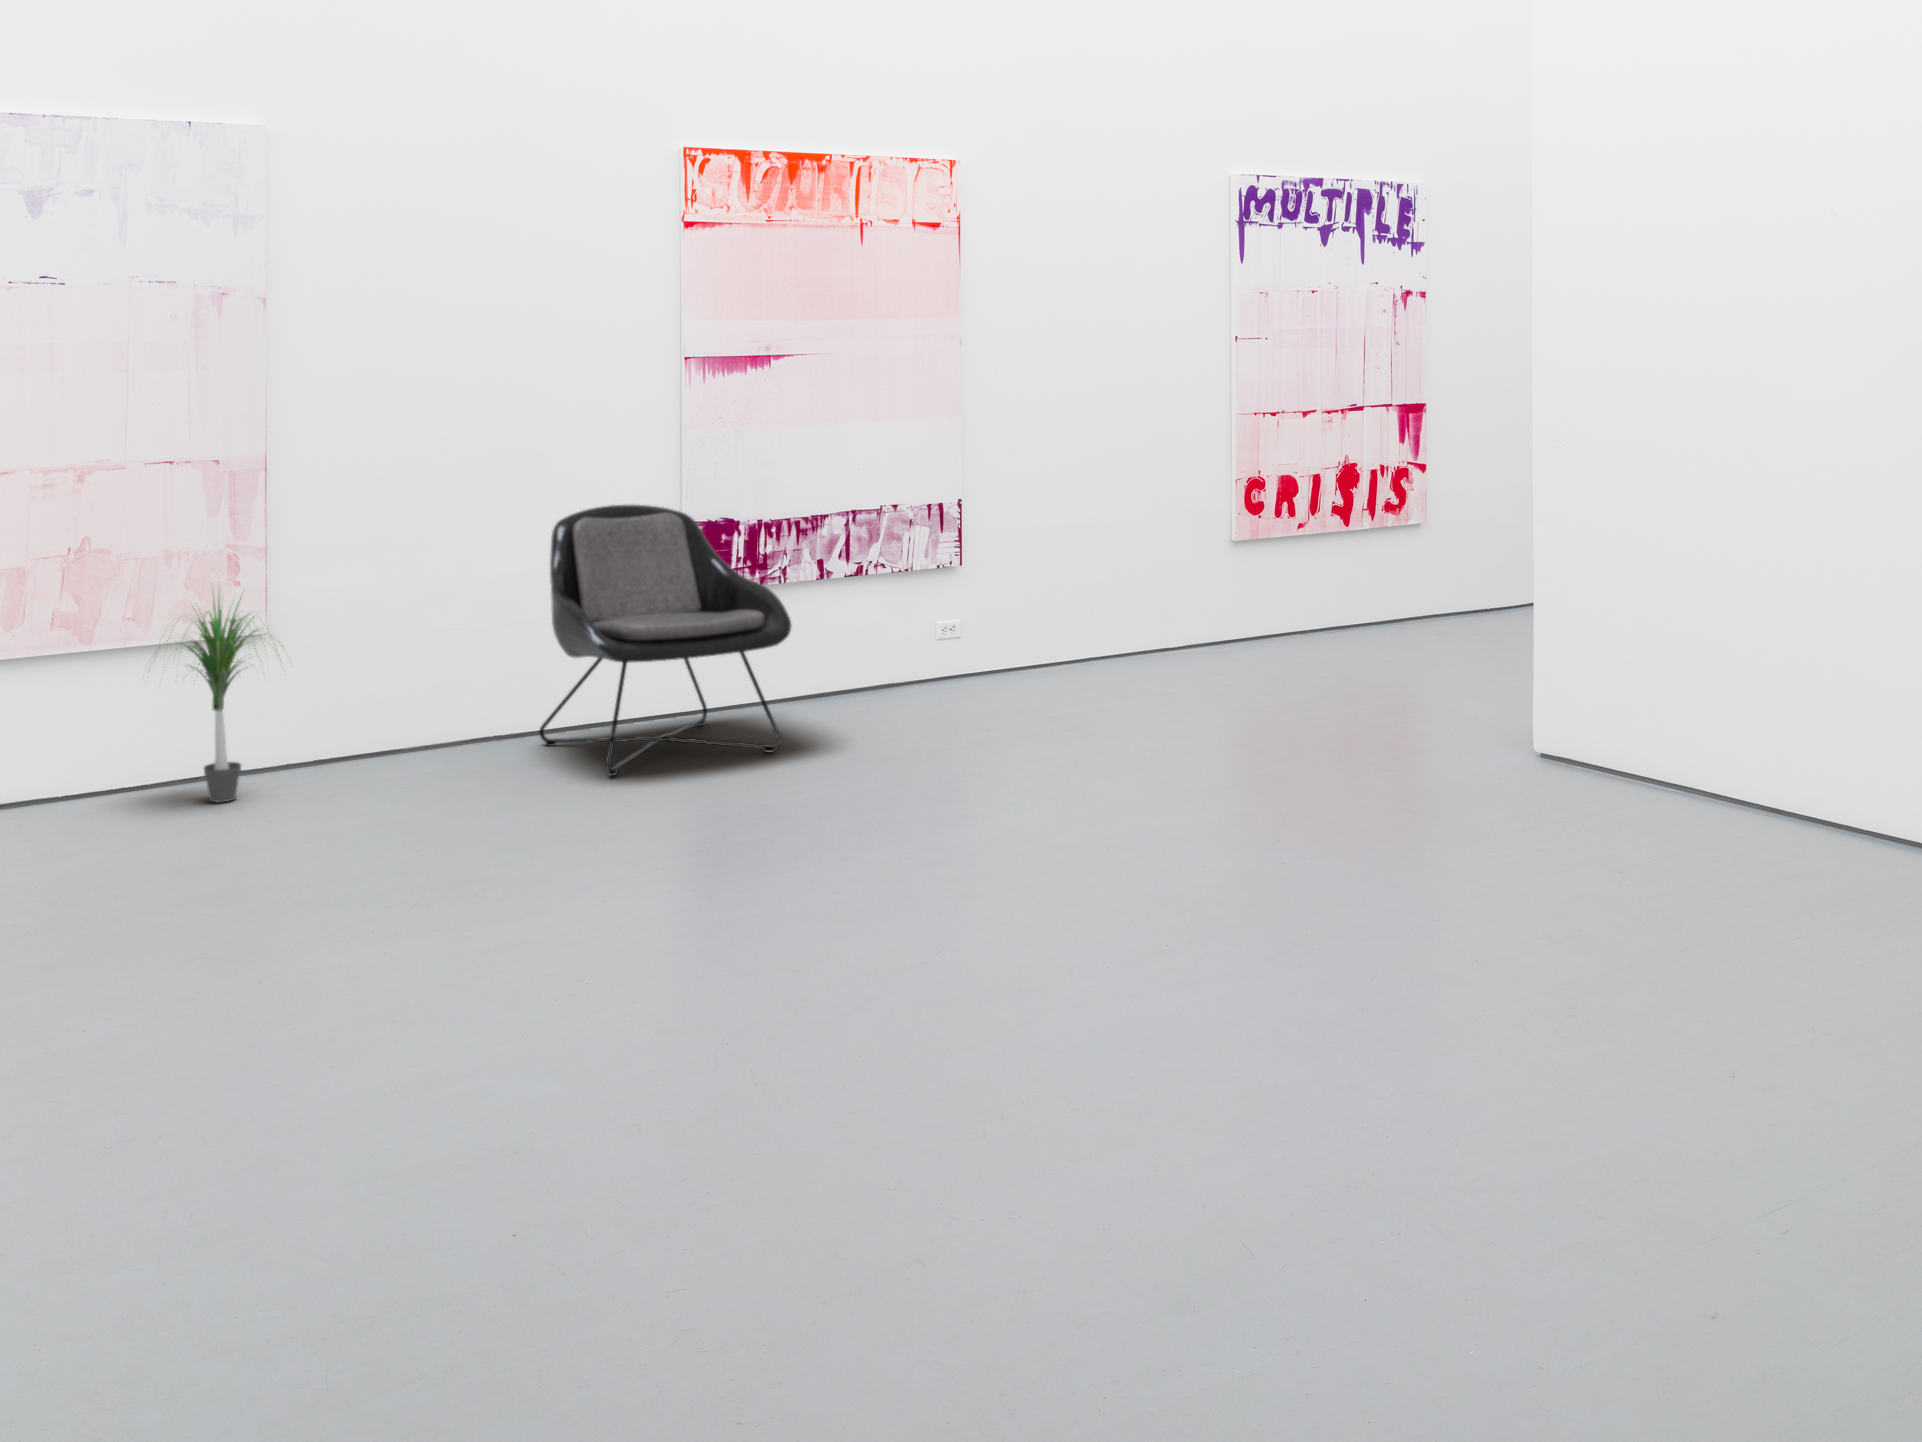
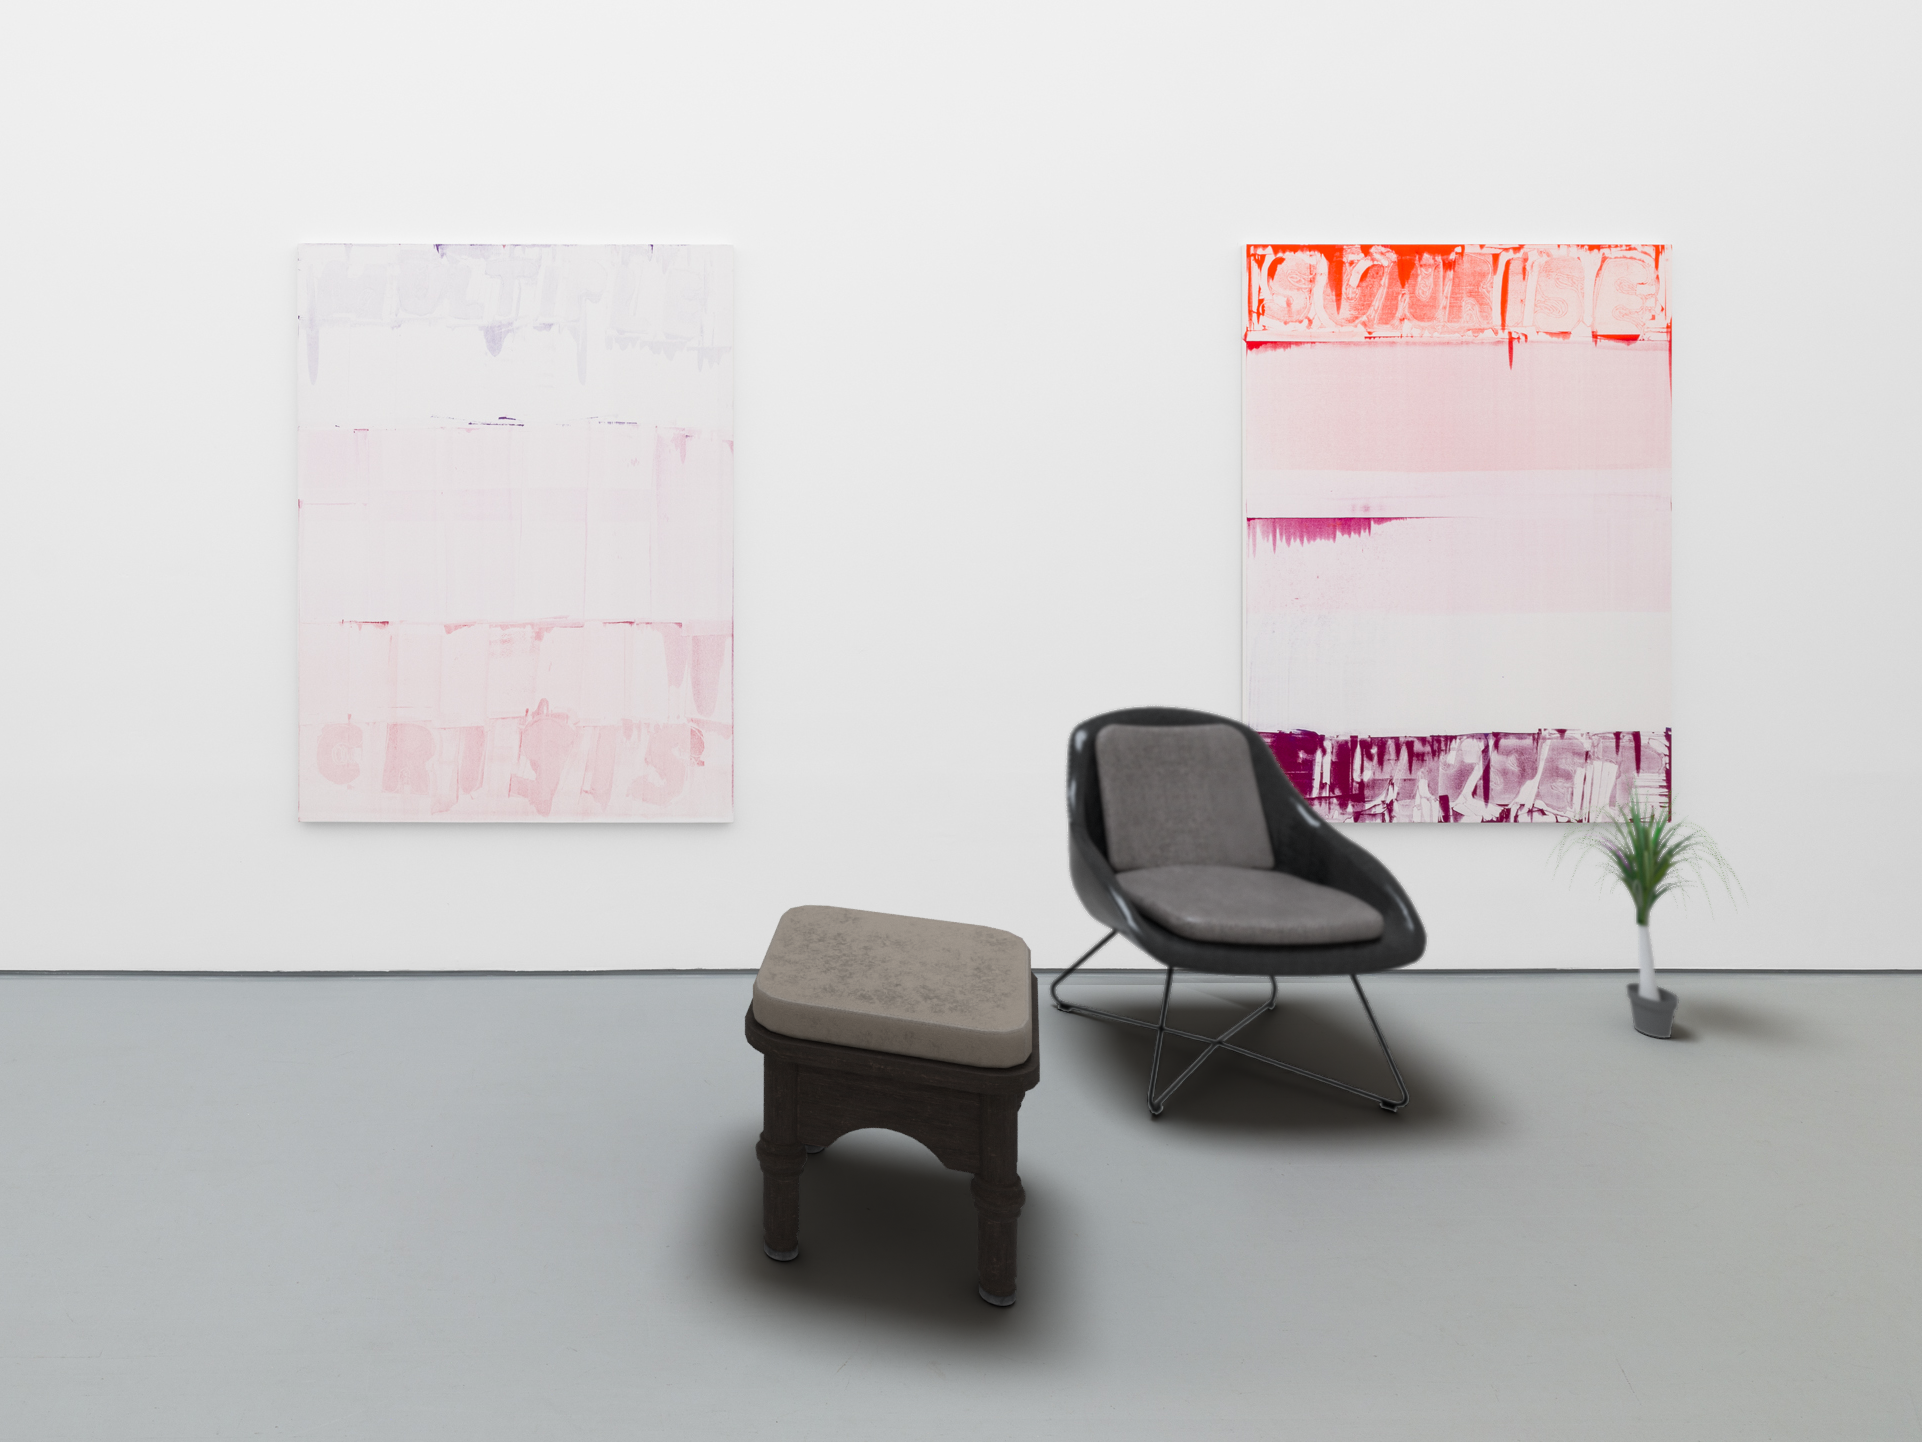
potted plant: present [157,598,280,803] -> present [1563,796,1735,1038]
ottoman: none [305,633,524,869] -> present [745,905,1040,1306]

